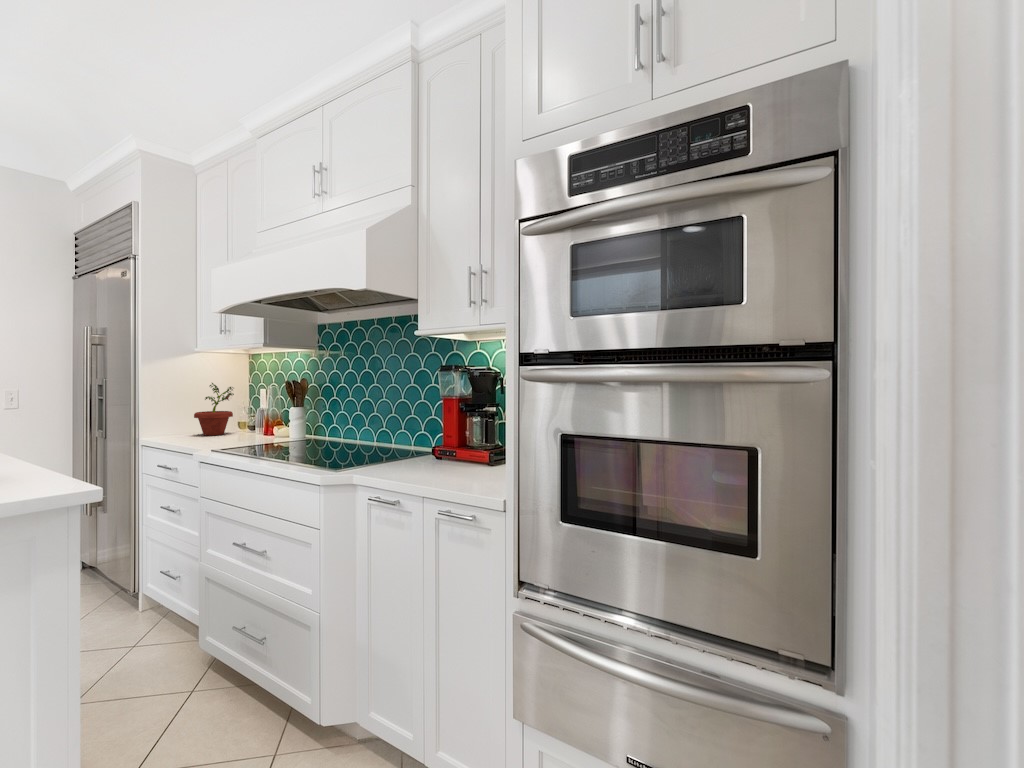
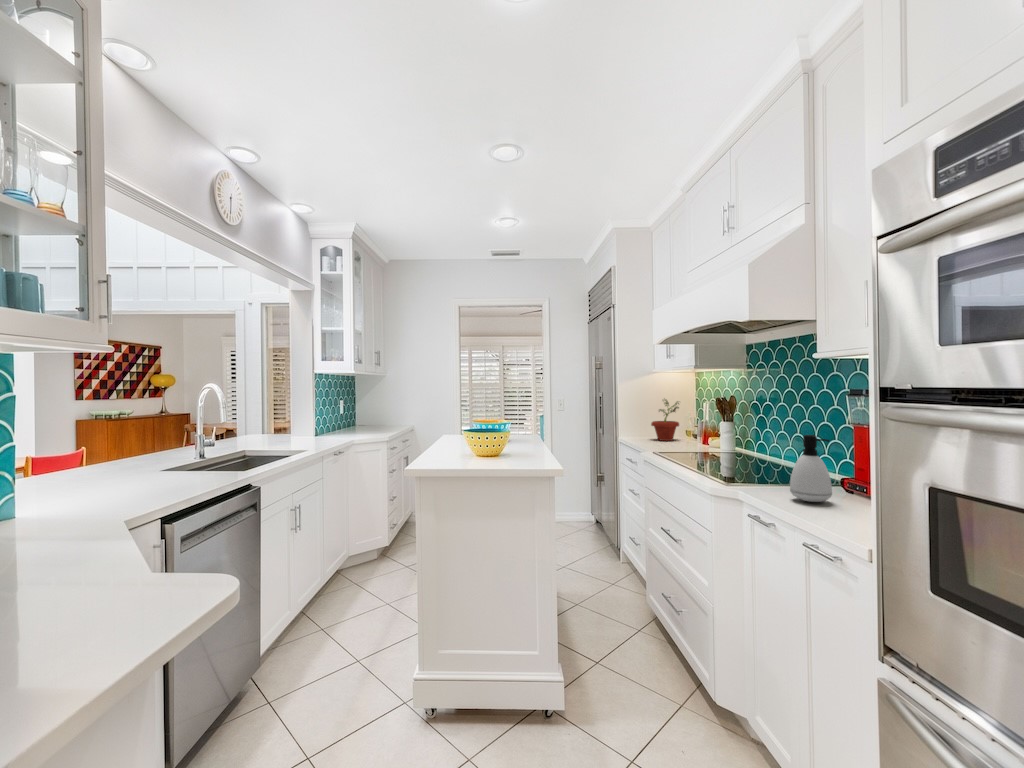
soap dispenser: none [403,408,439,472] -> present [790,435,832,502]

